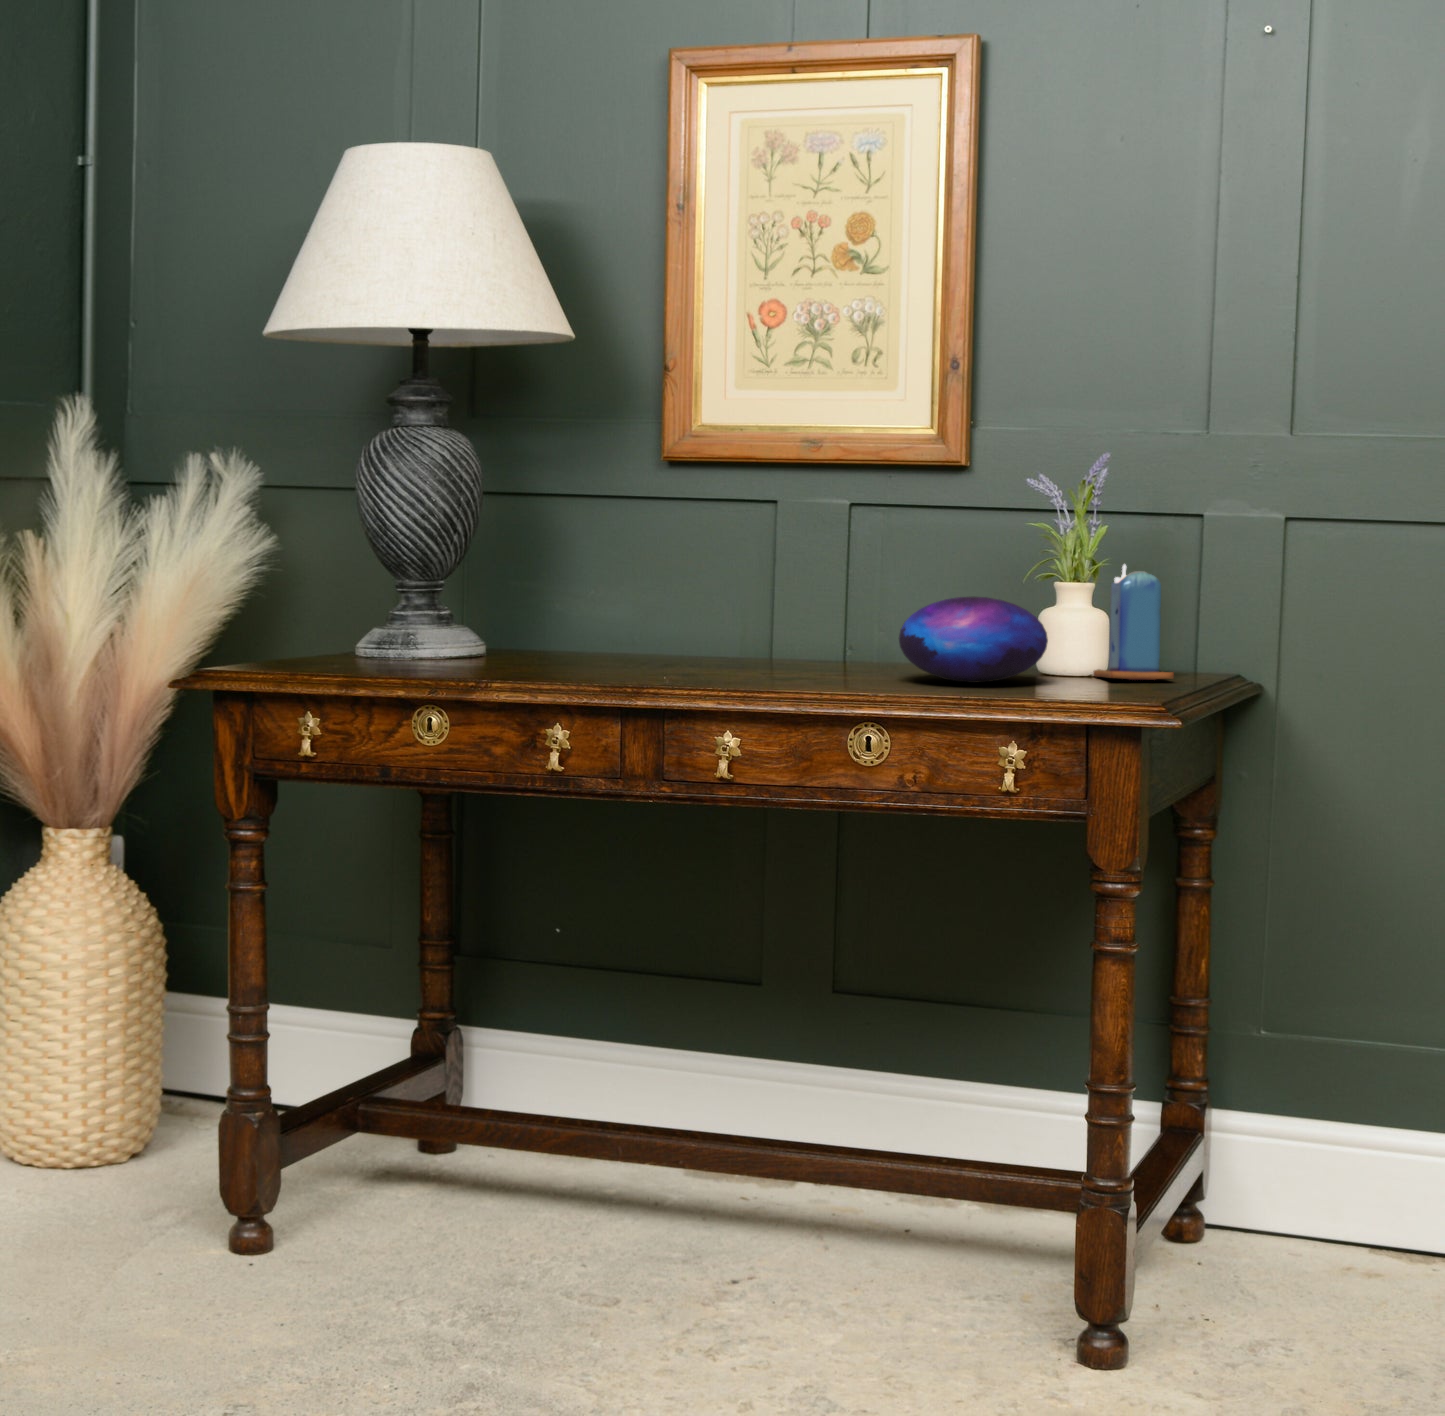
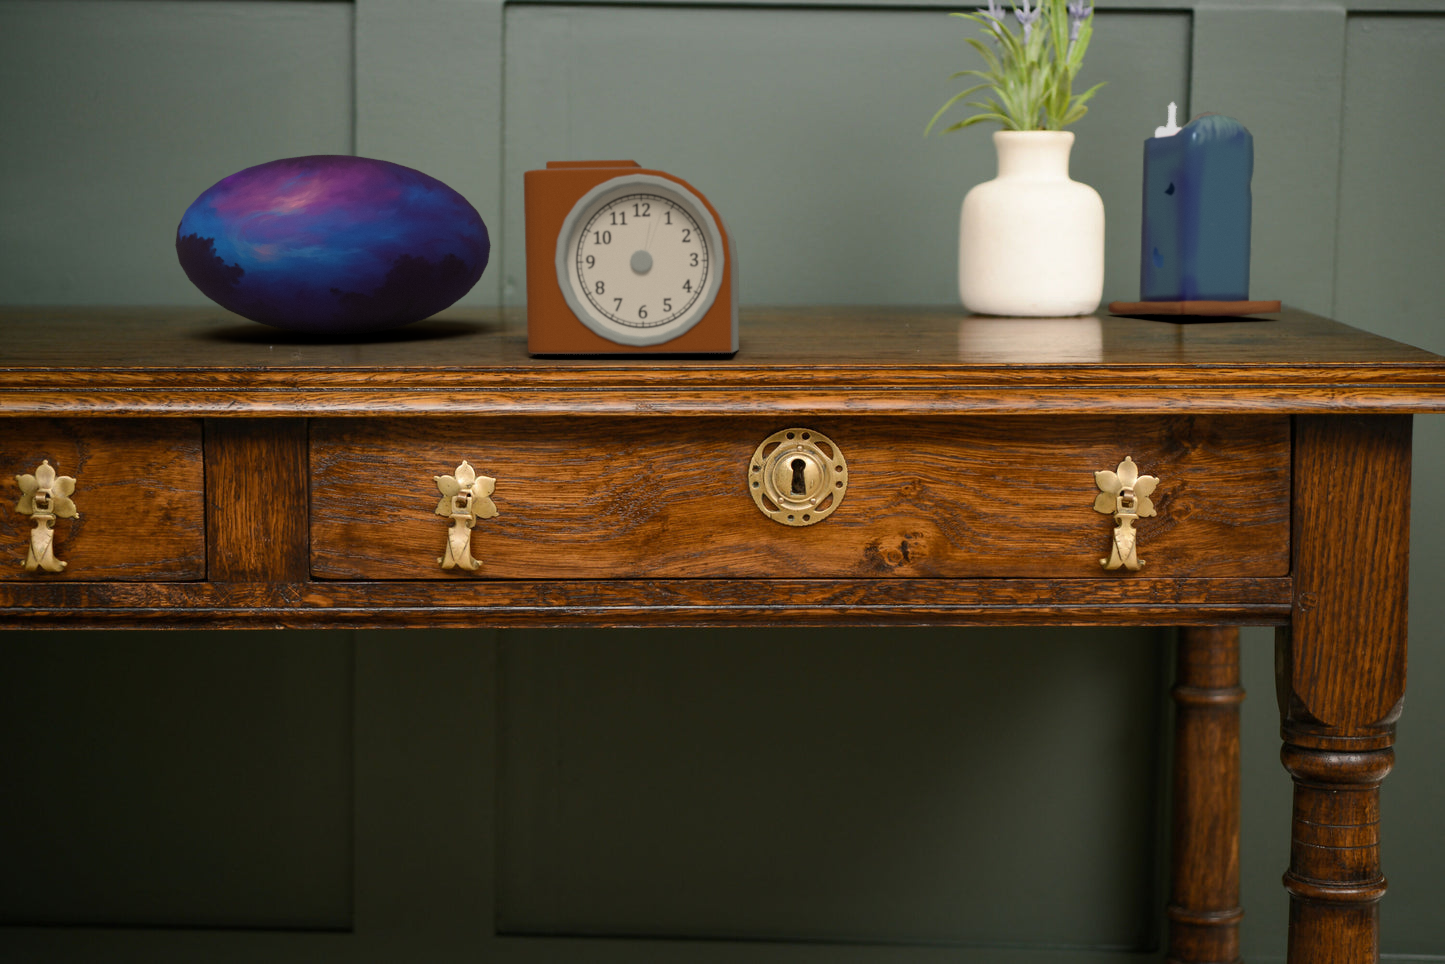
decorative orb: present [899,597,1048,683] -> present [175,155,491,335]
alarm clock: none [758,604,856,689] -> present [524,160,739,354]

